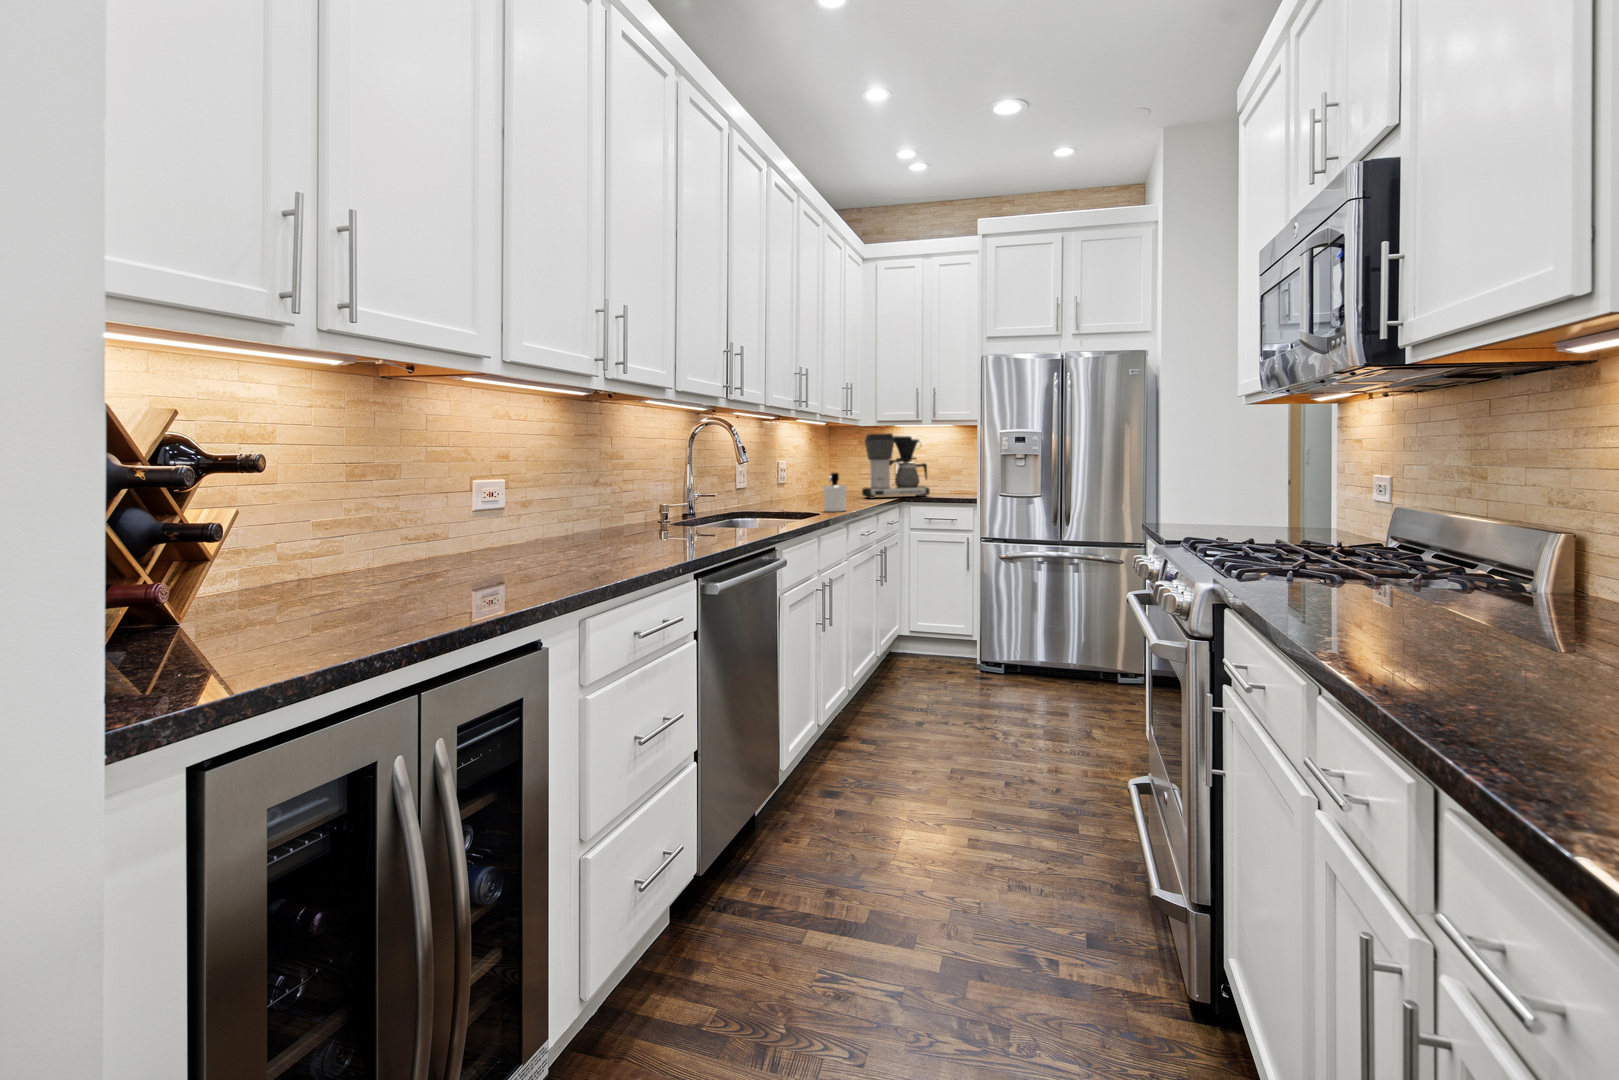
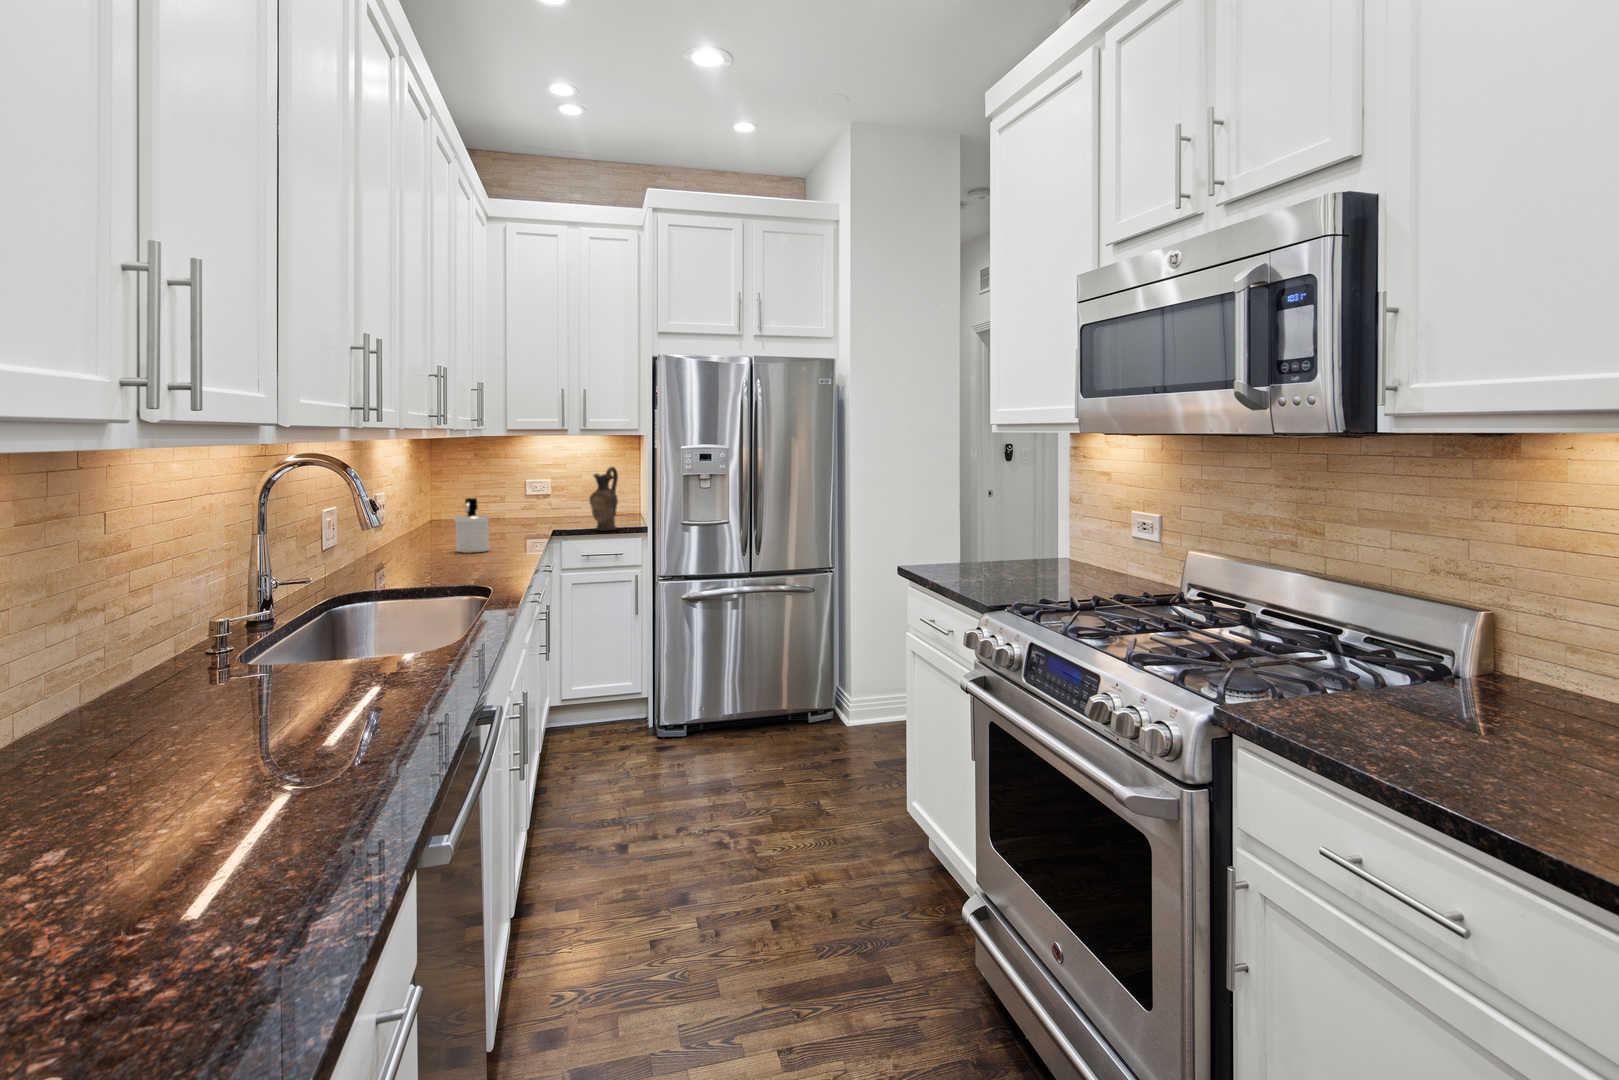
coffee maker: present [862,433,930,498] -> none [490,444,581,527]
ceramic pitcher: none [931,449,955,501] -> present [590,467,618,530]

